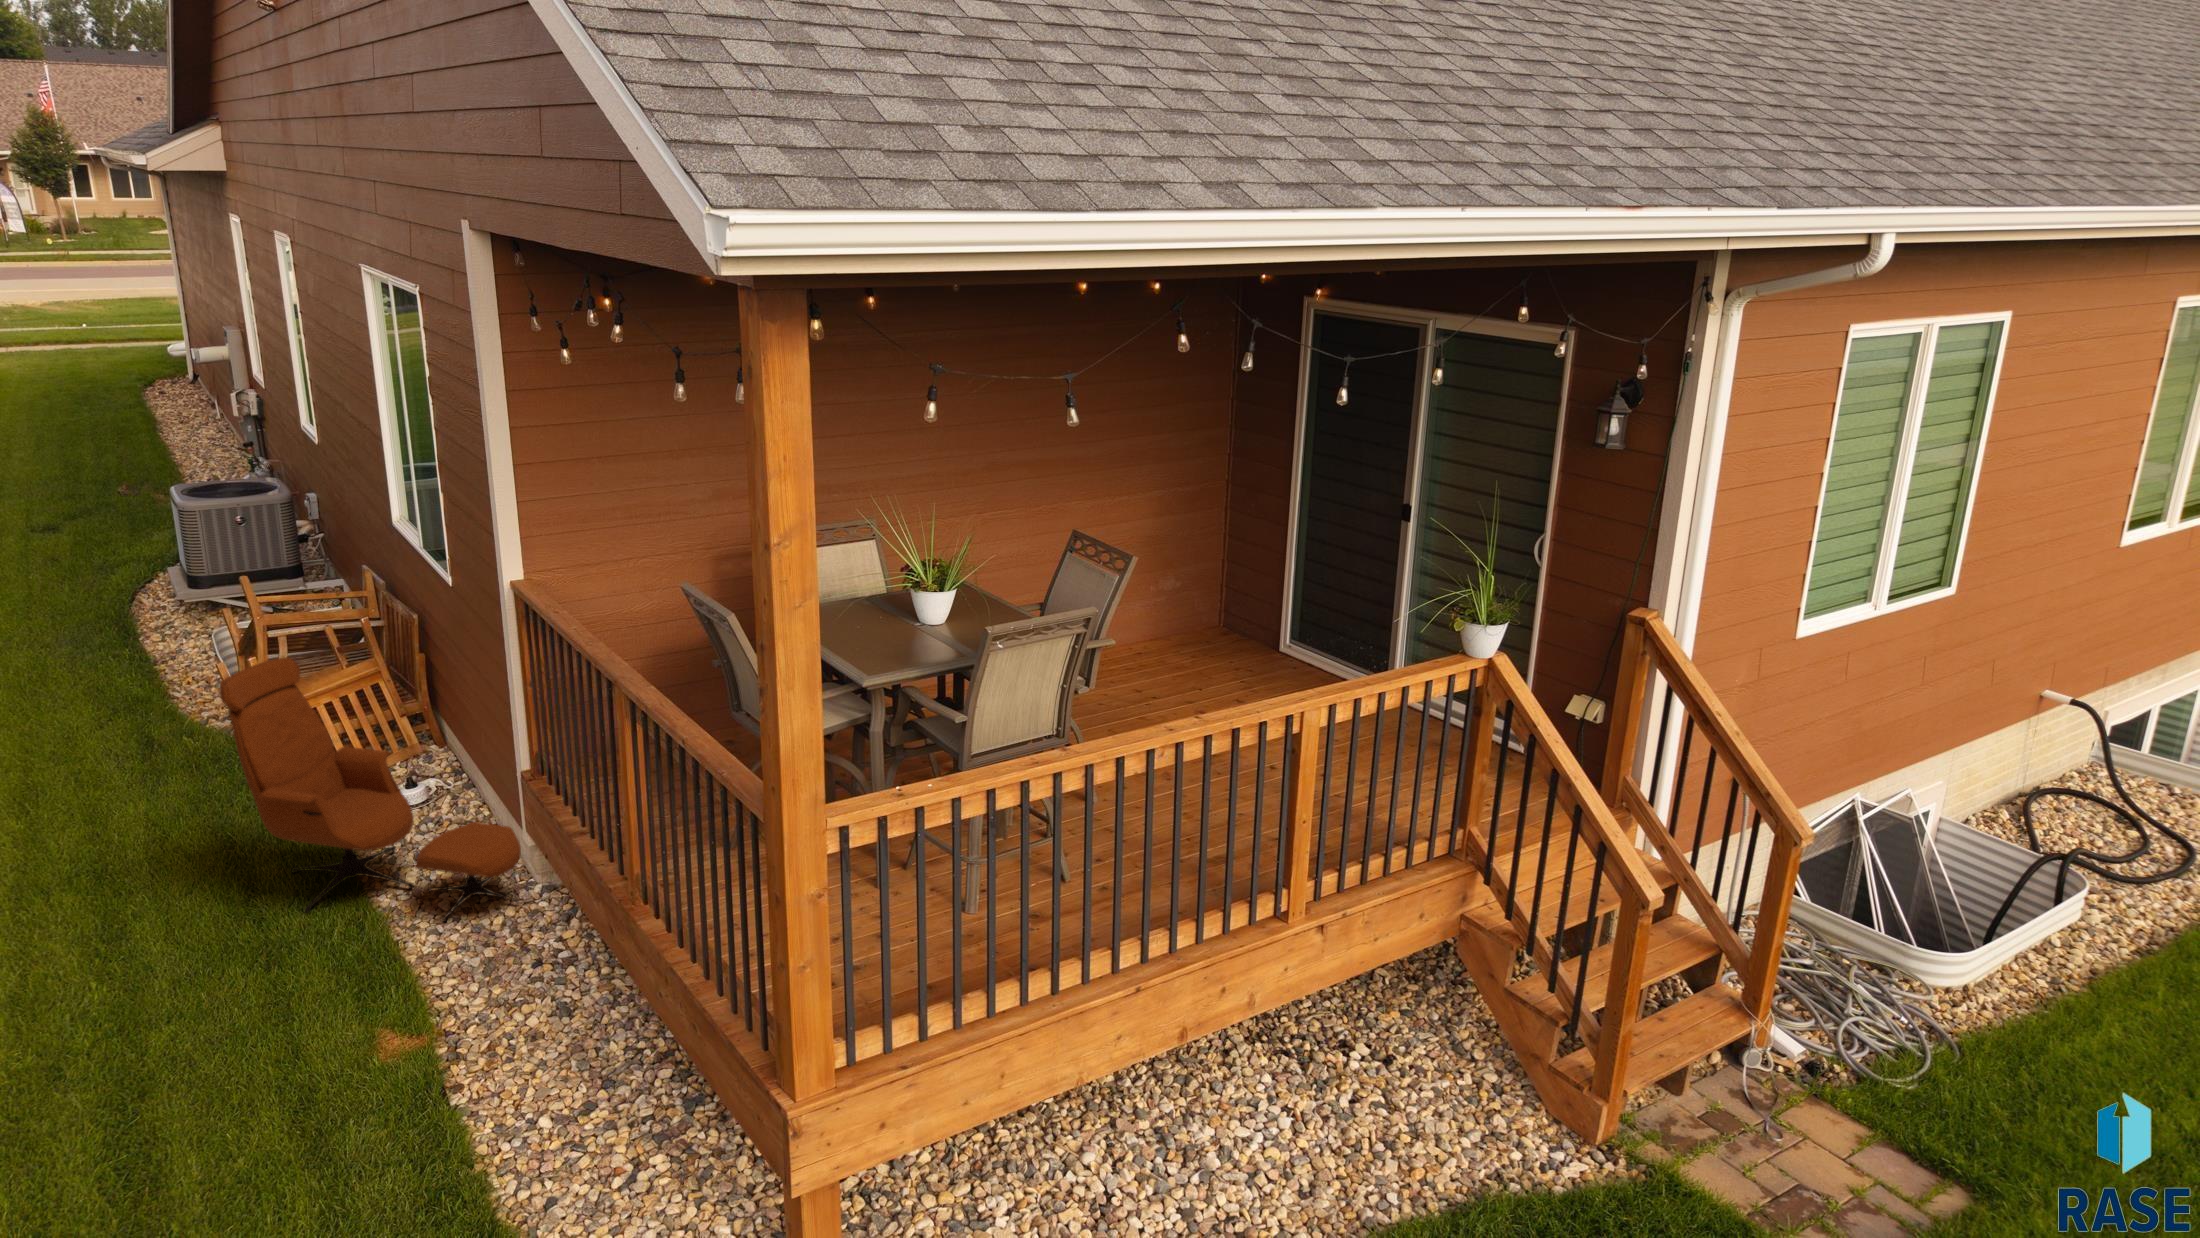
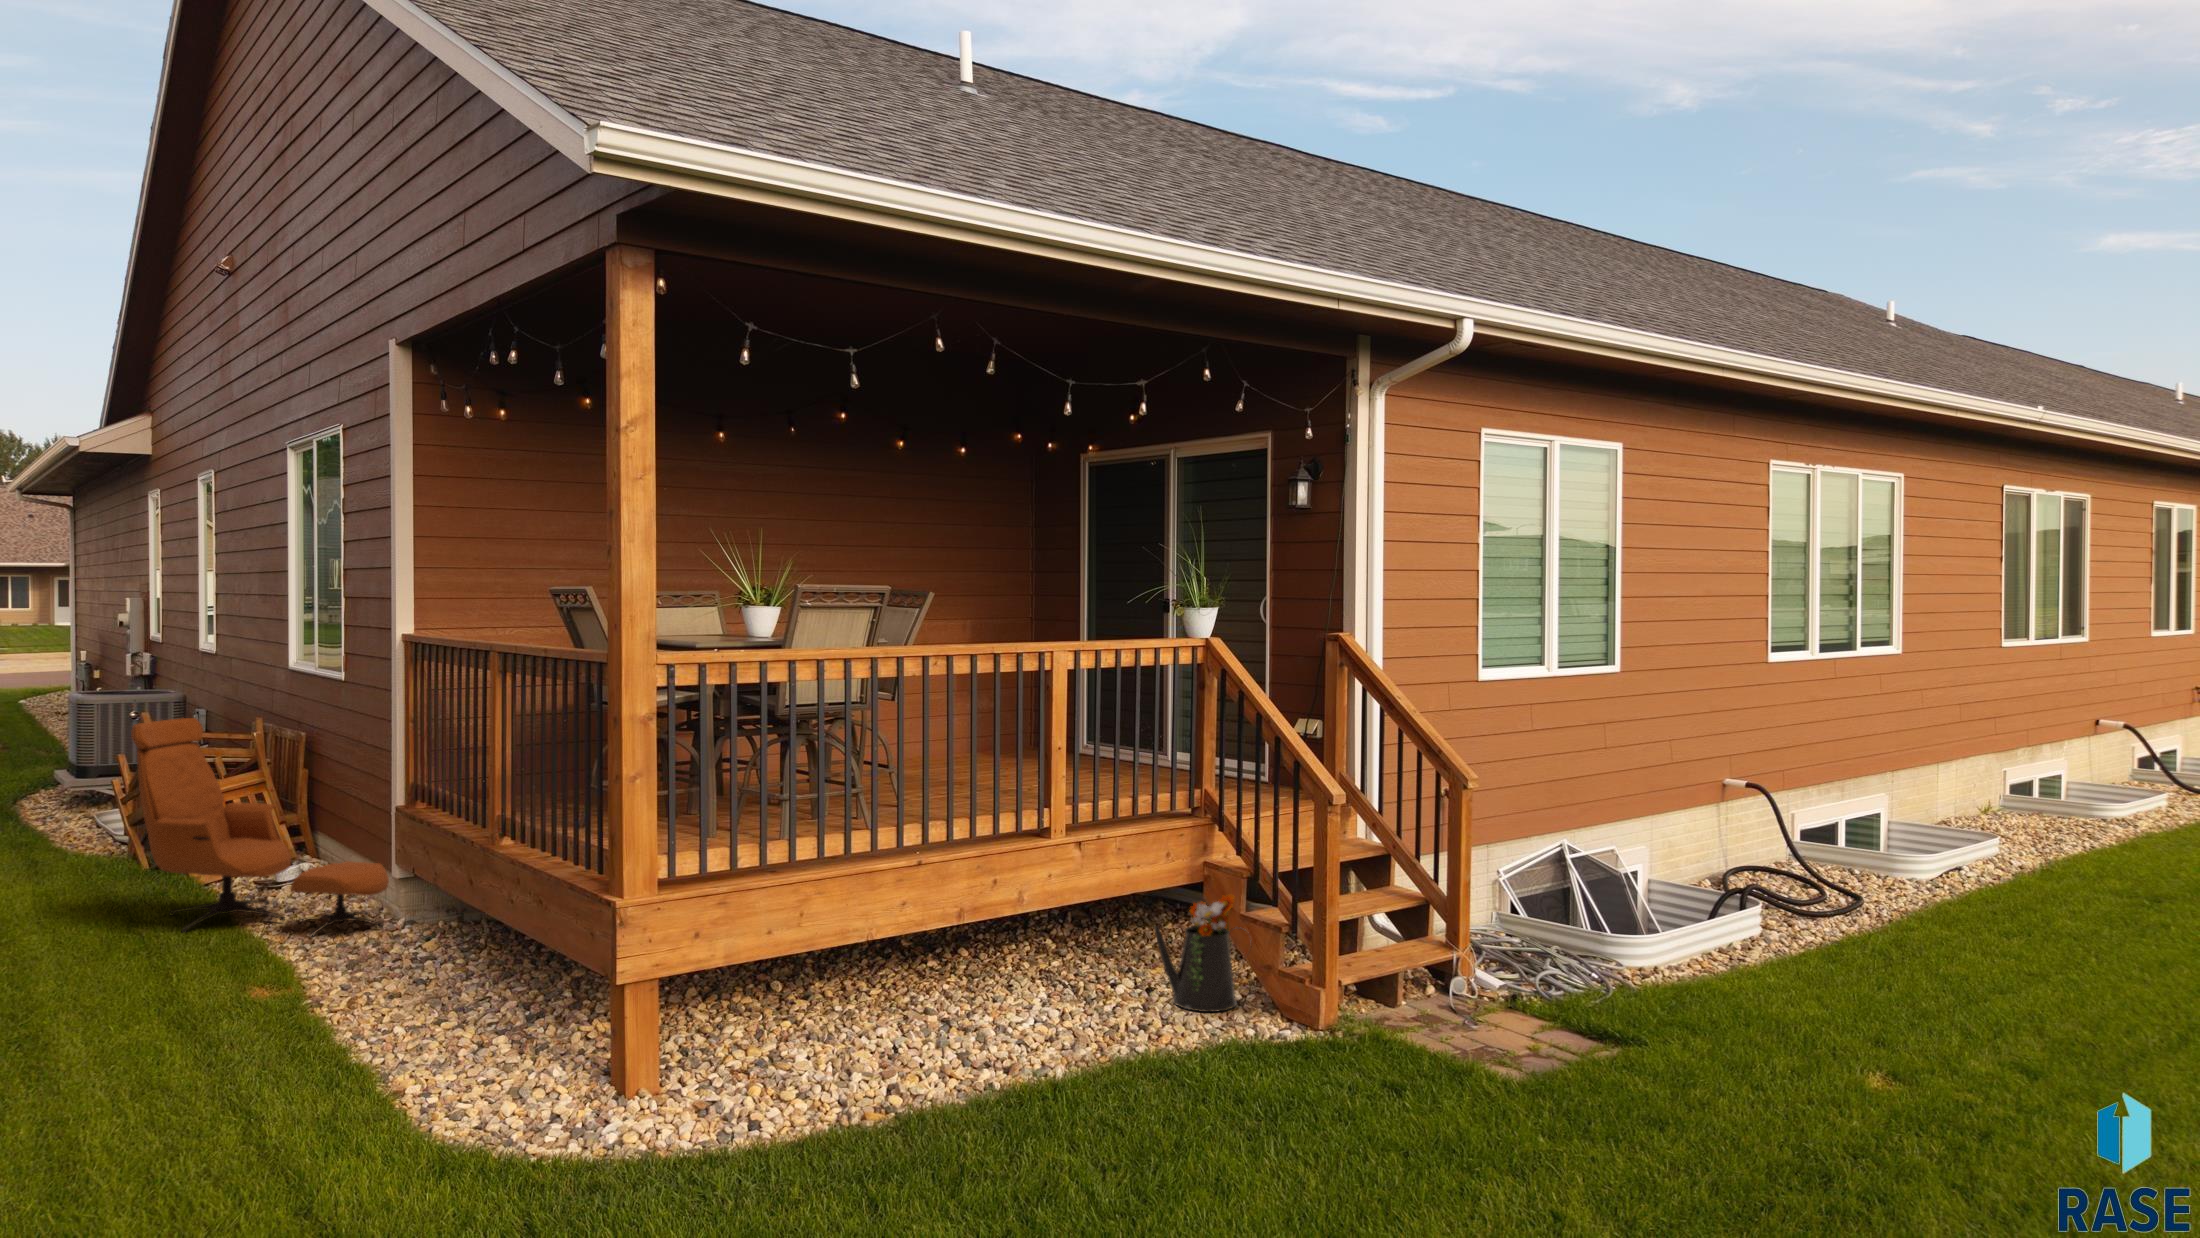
watering can: none [1403,971,1520,1115] -> present [1154,895,1245,1012]

